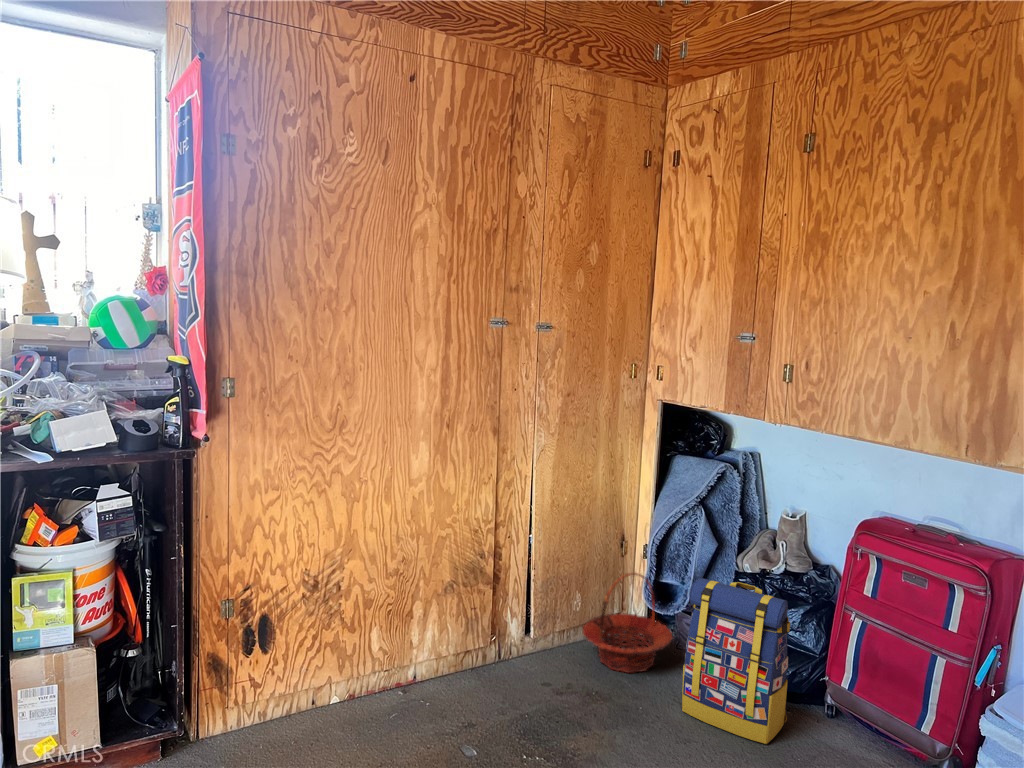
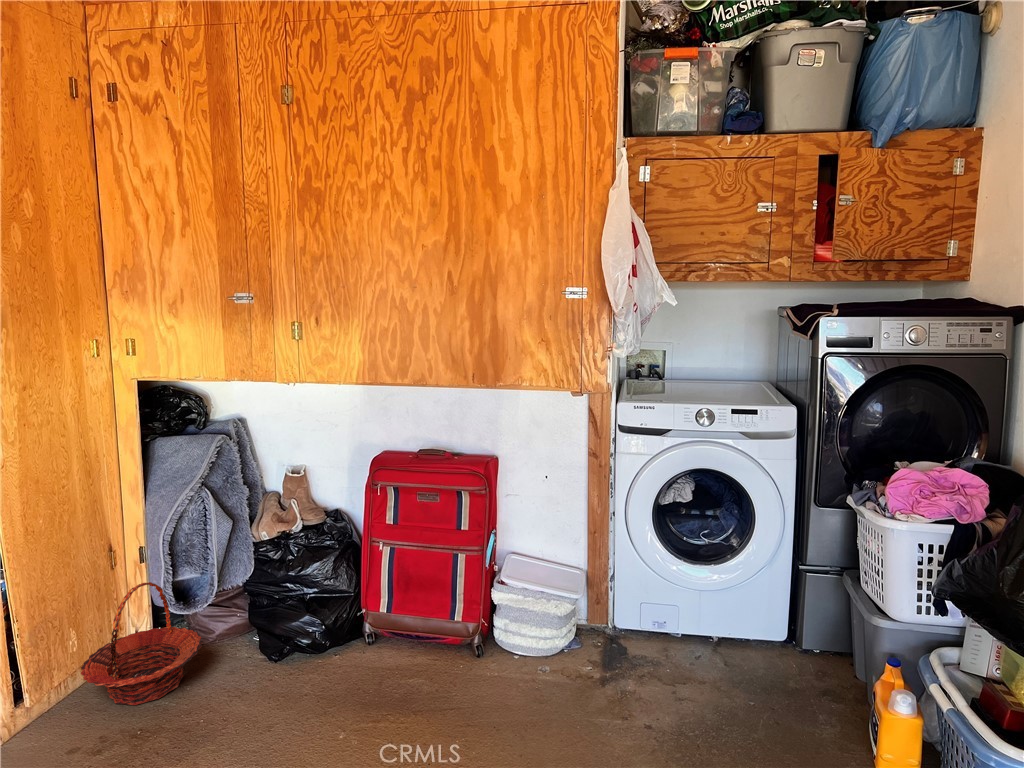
backpack: present [682,578,790,744] -> none [231,550,344,707]

